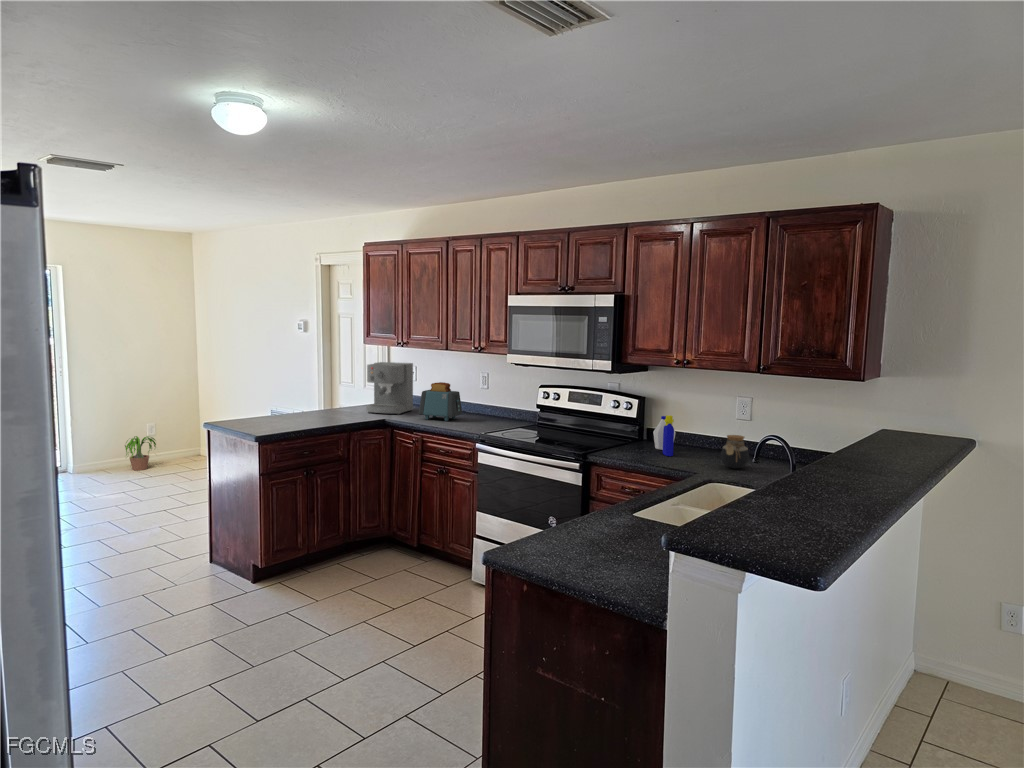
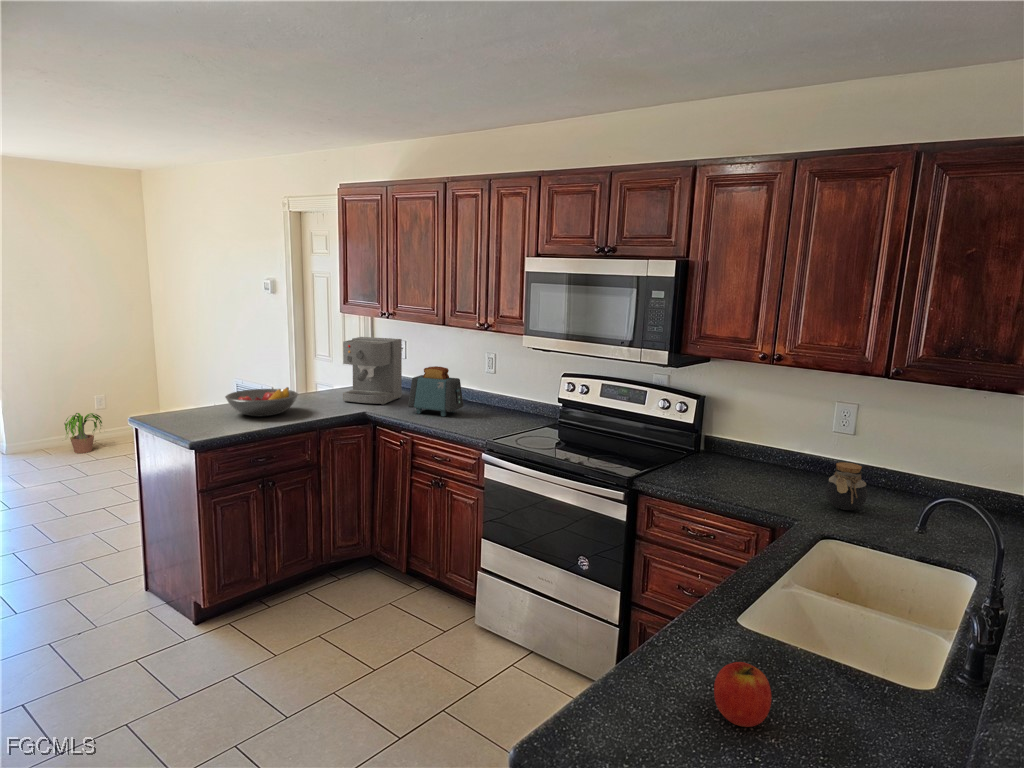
fruit bowl: none [277,400,333,421] -> present [225,387,298,416]
bottle: present [653,415,676,456] -> none [721,425,755,484]
apple: none [603,515,635,549] -> present [714,662,772,727]

